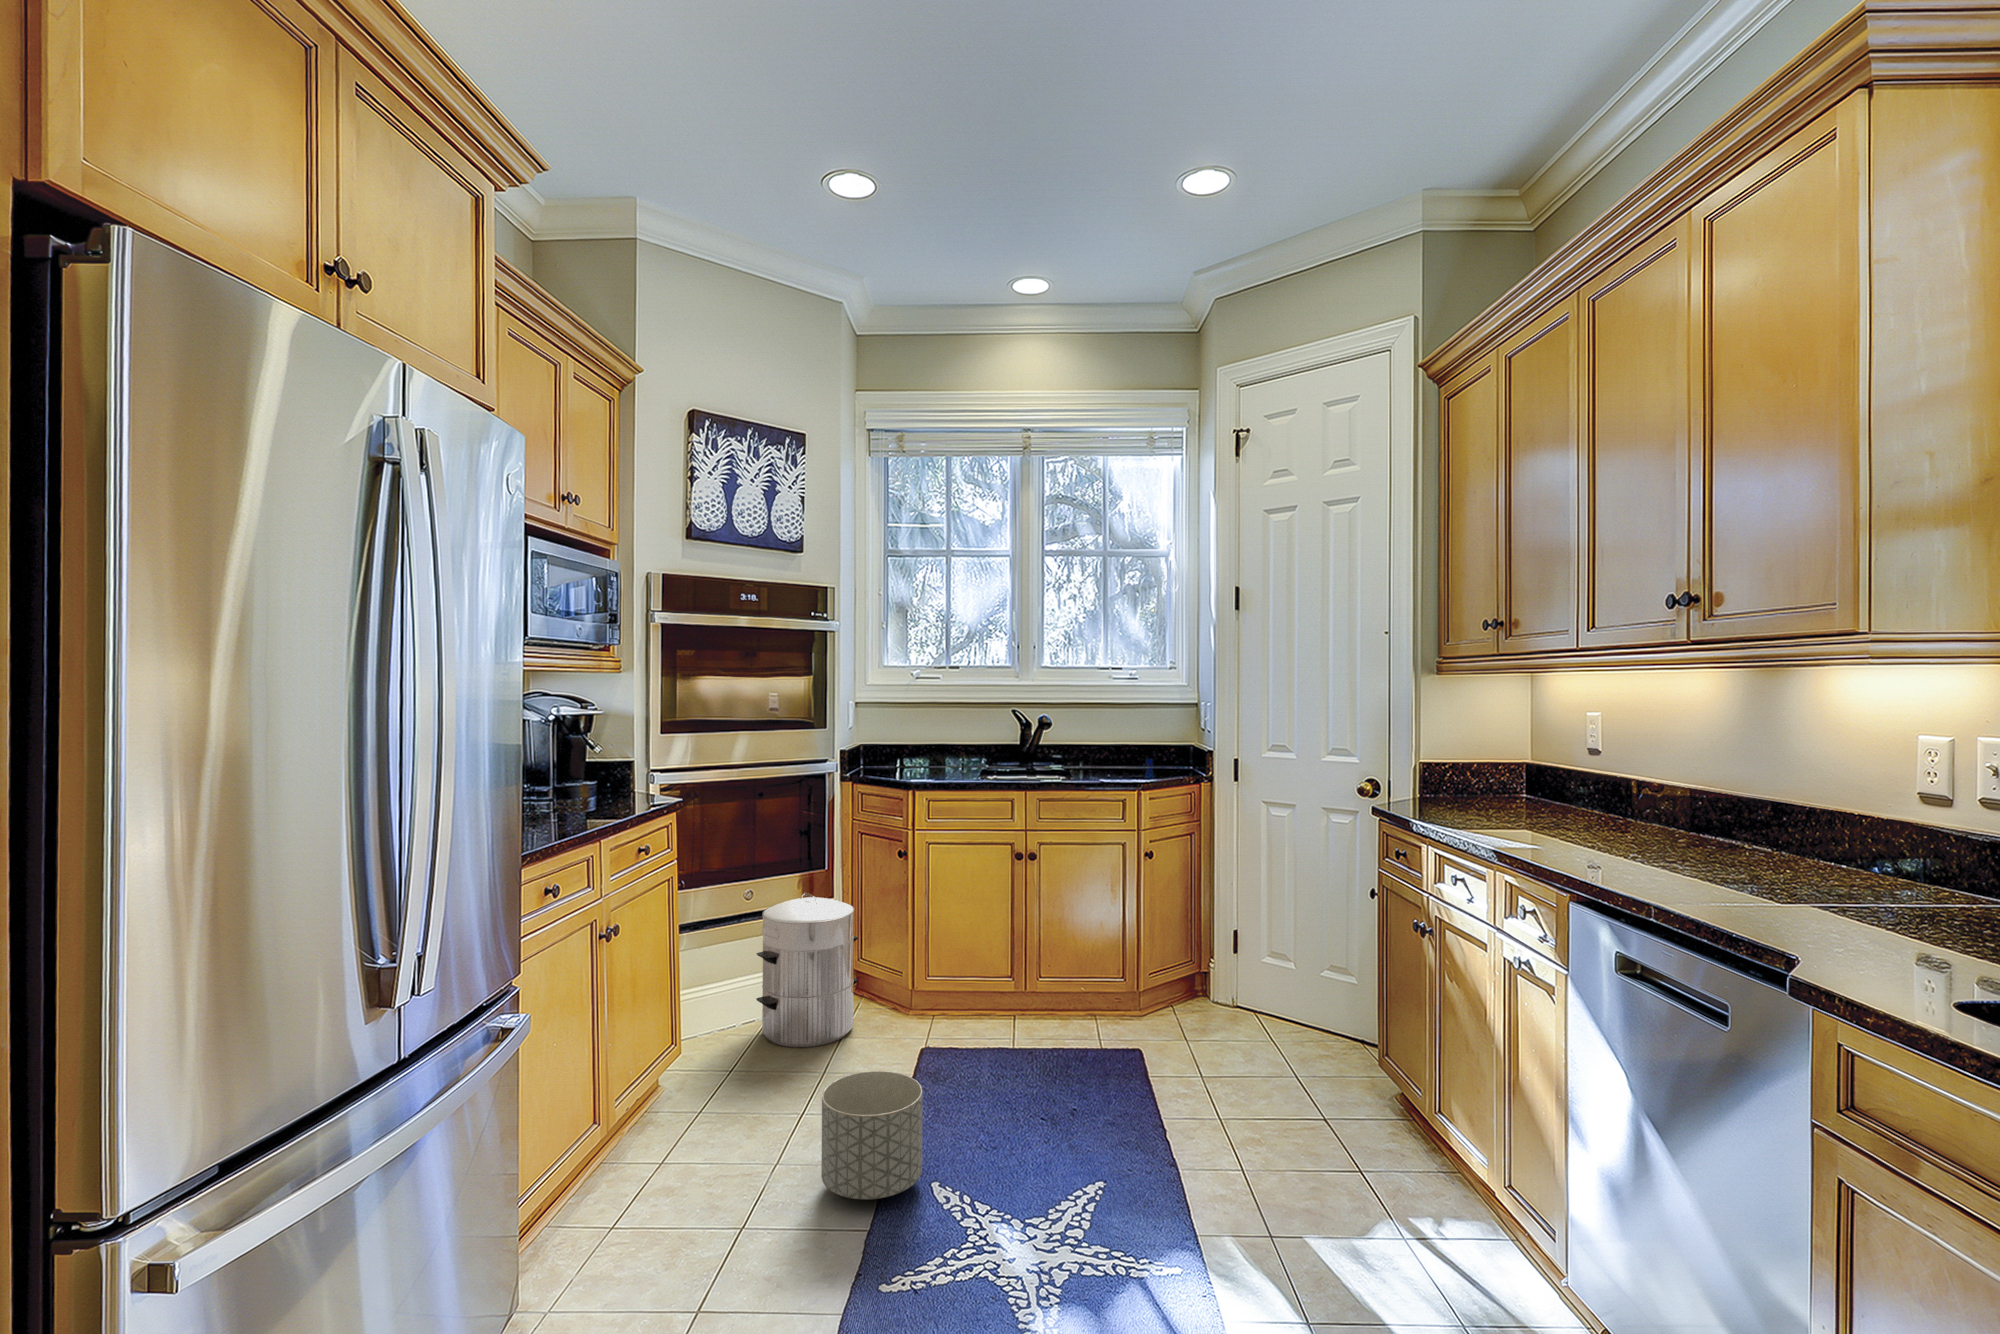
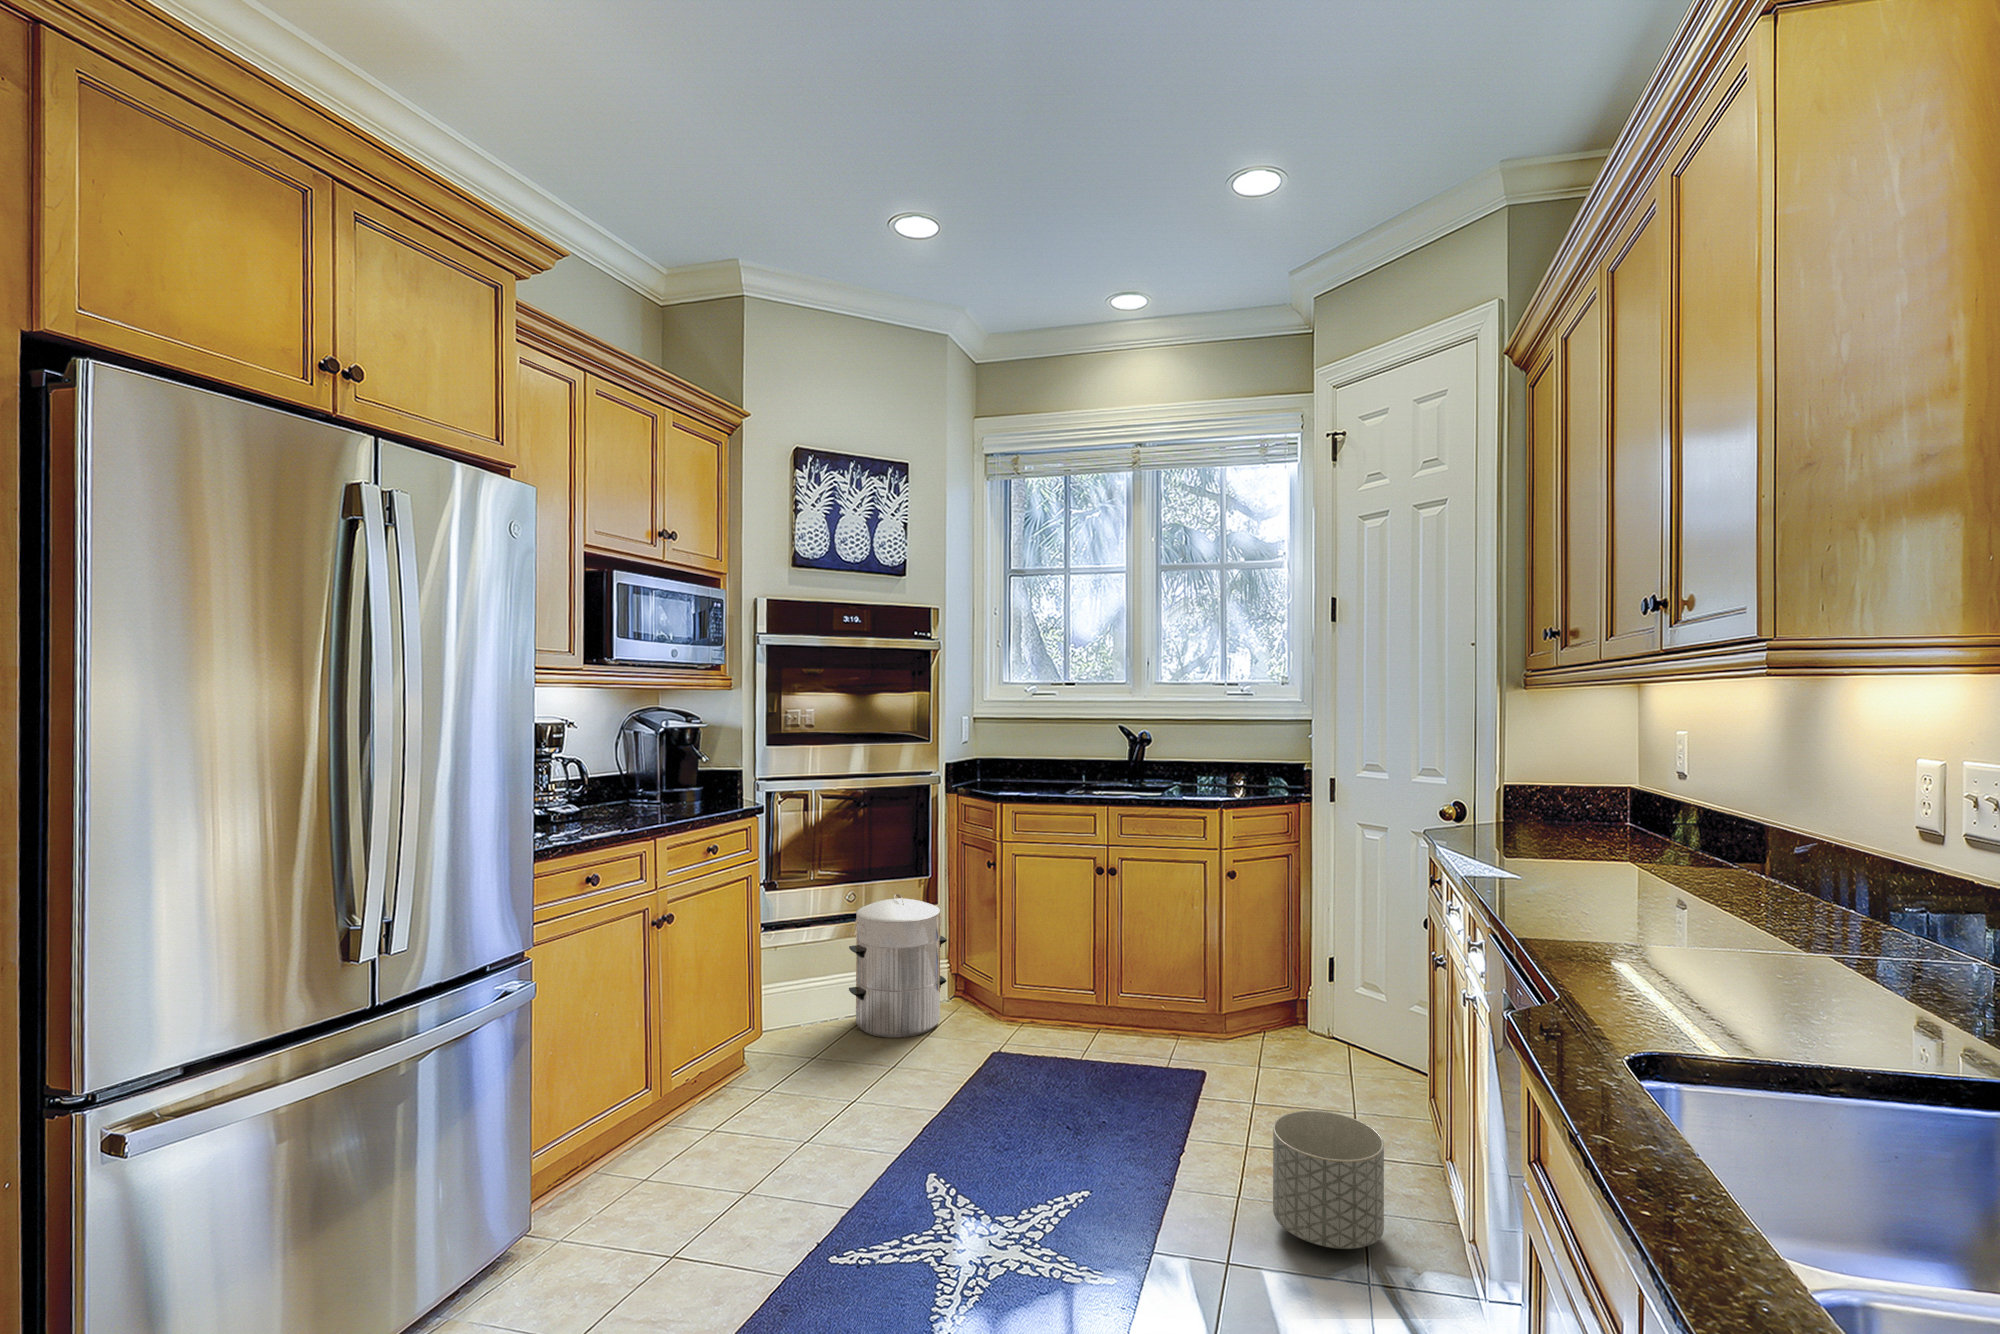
planter: present [821,1071,923,1200] -> present [1273,1111,1384,1249]

